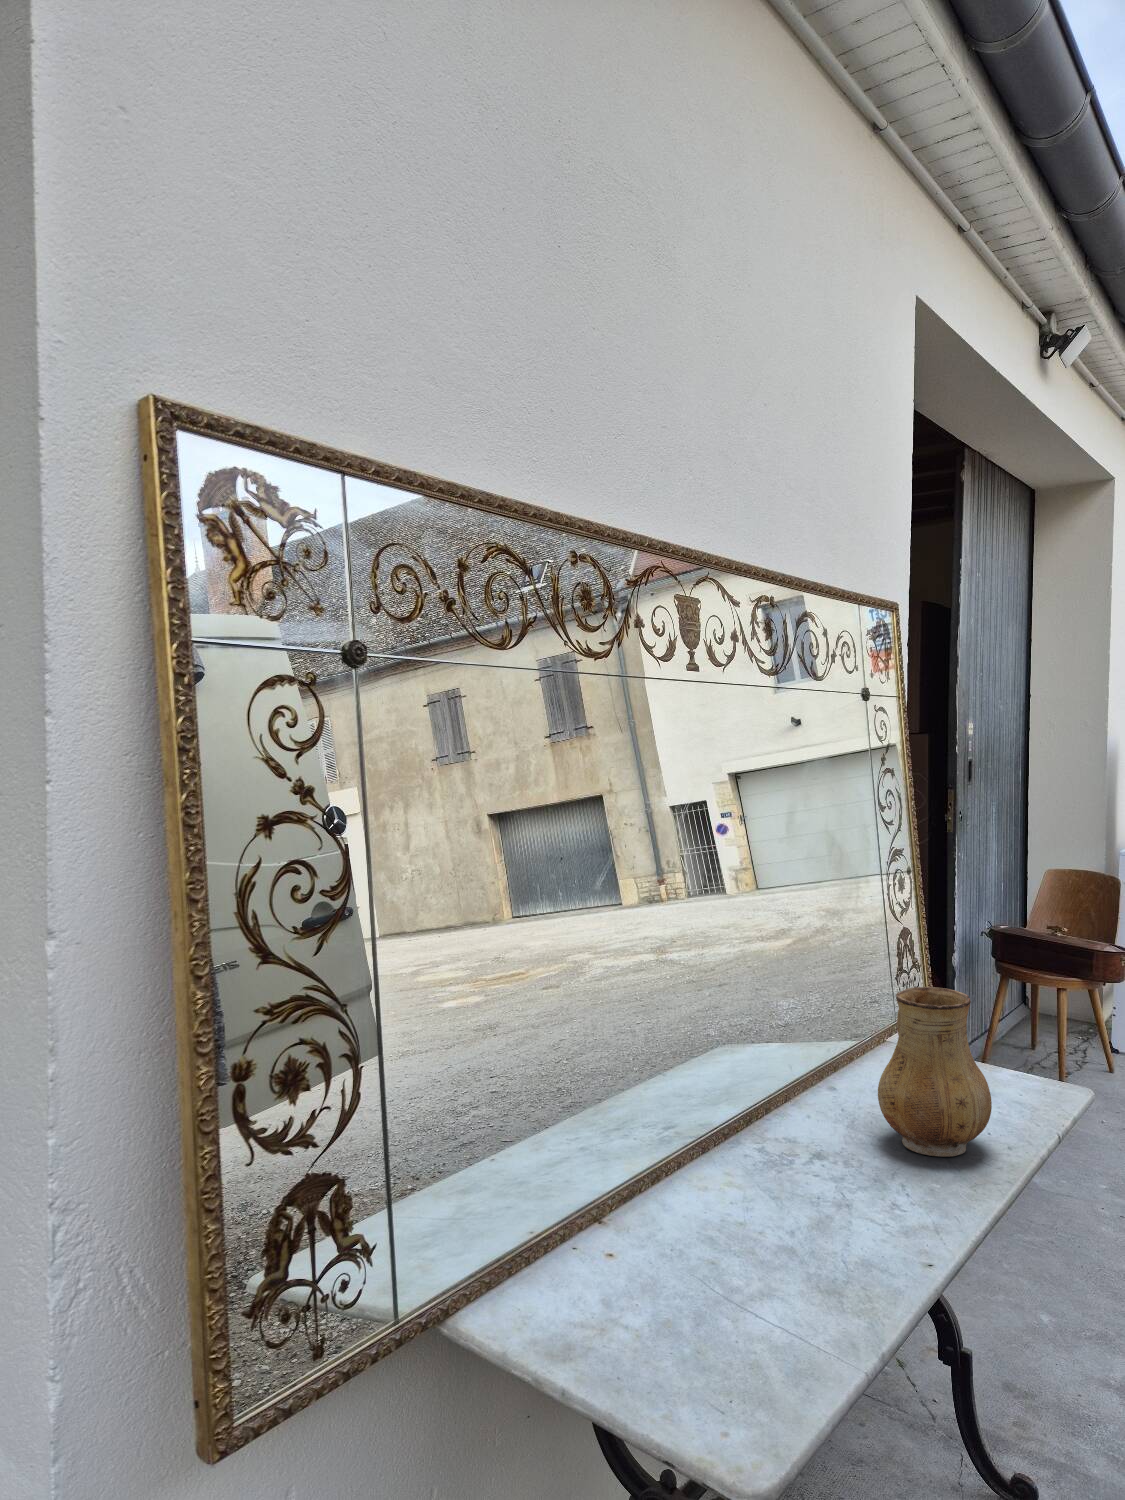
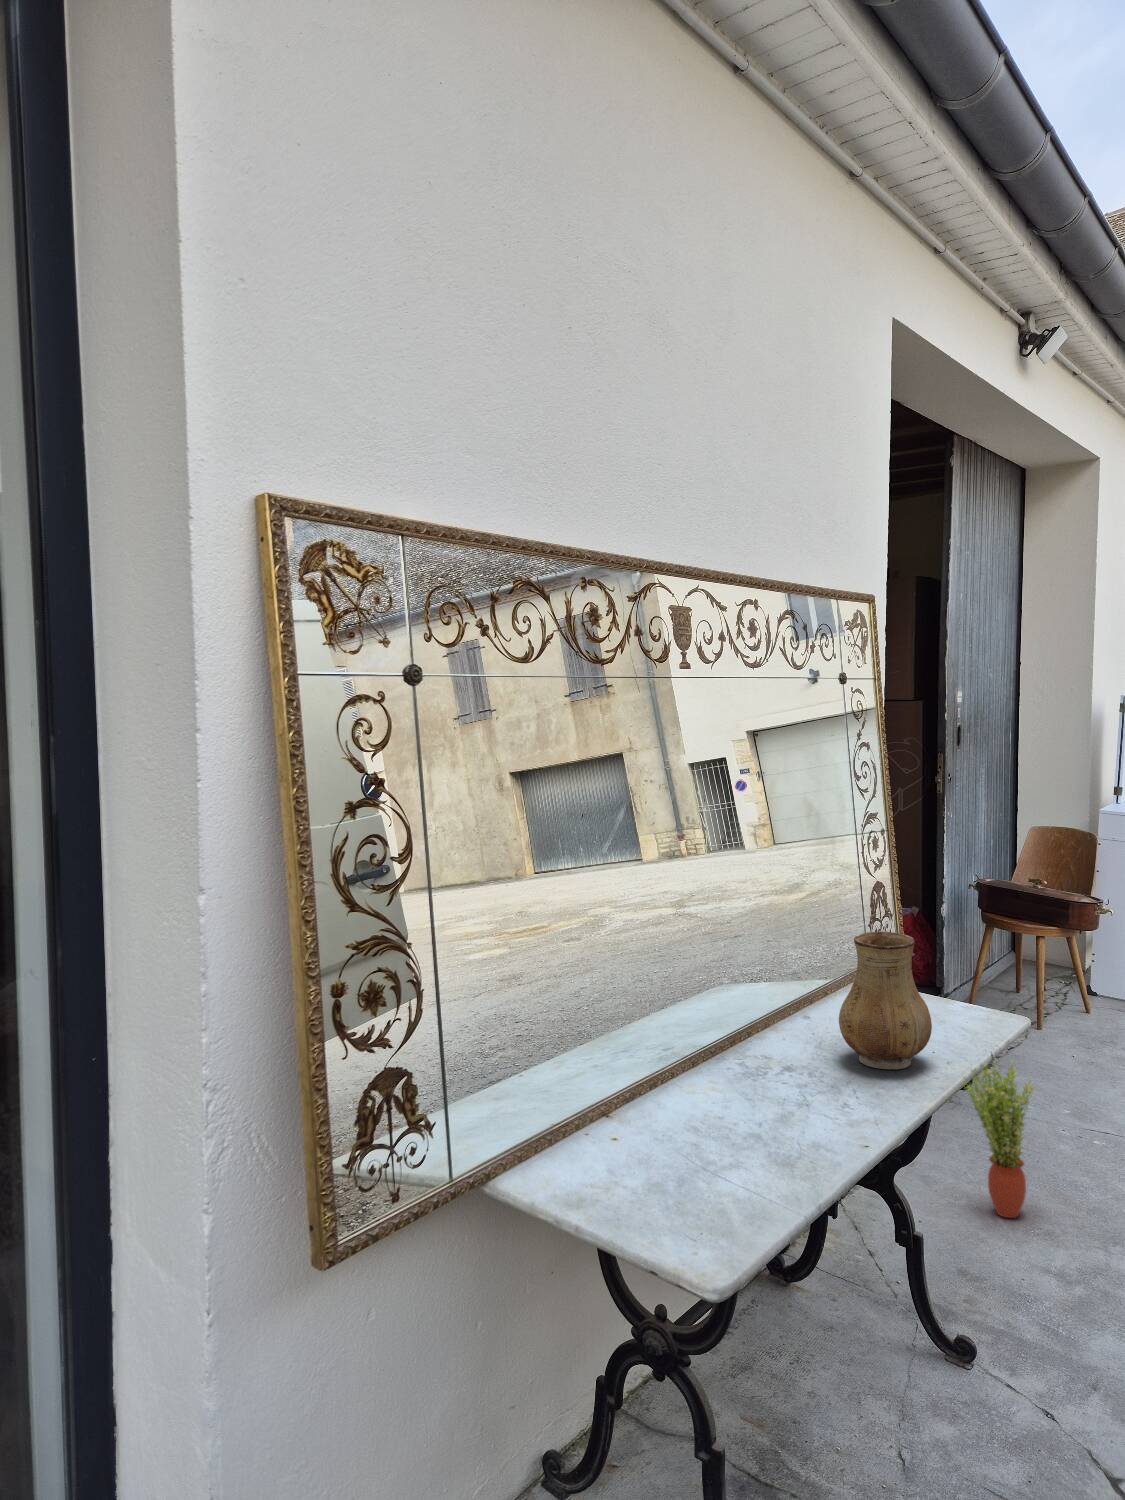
potted plant: none [997,1123,1085,1316] -> present [963,1060,1034,1218]

